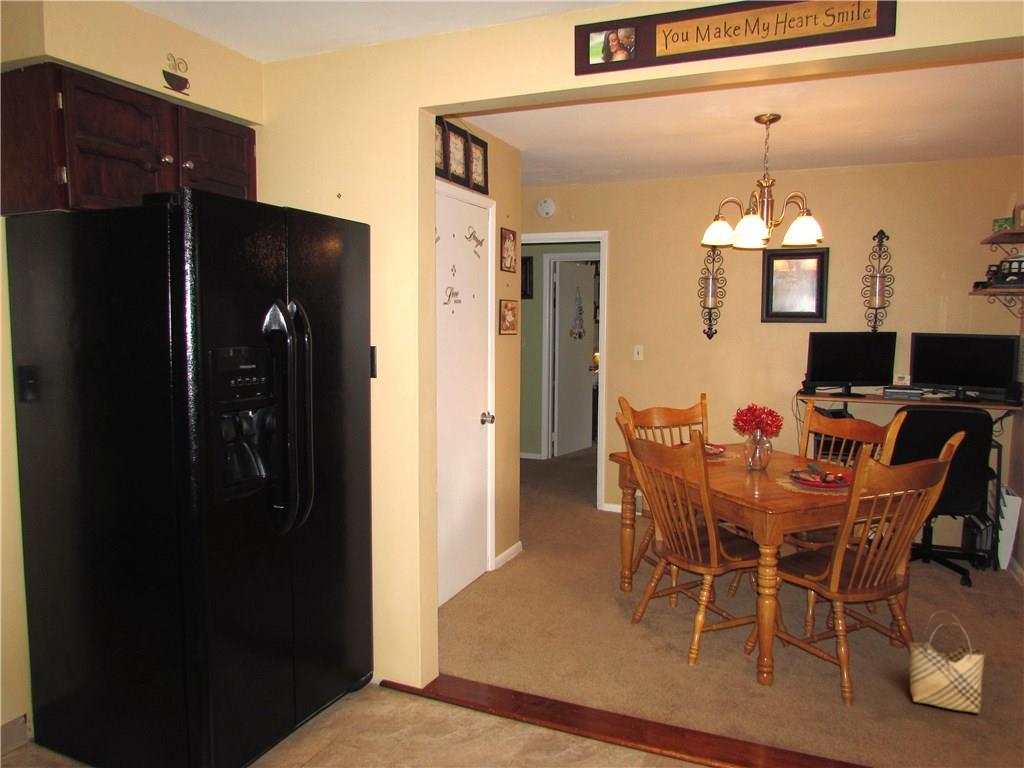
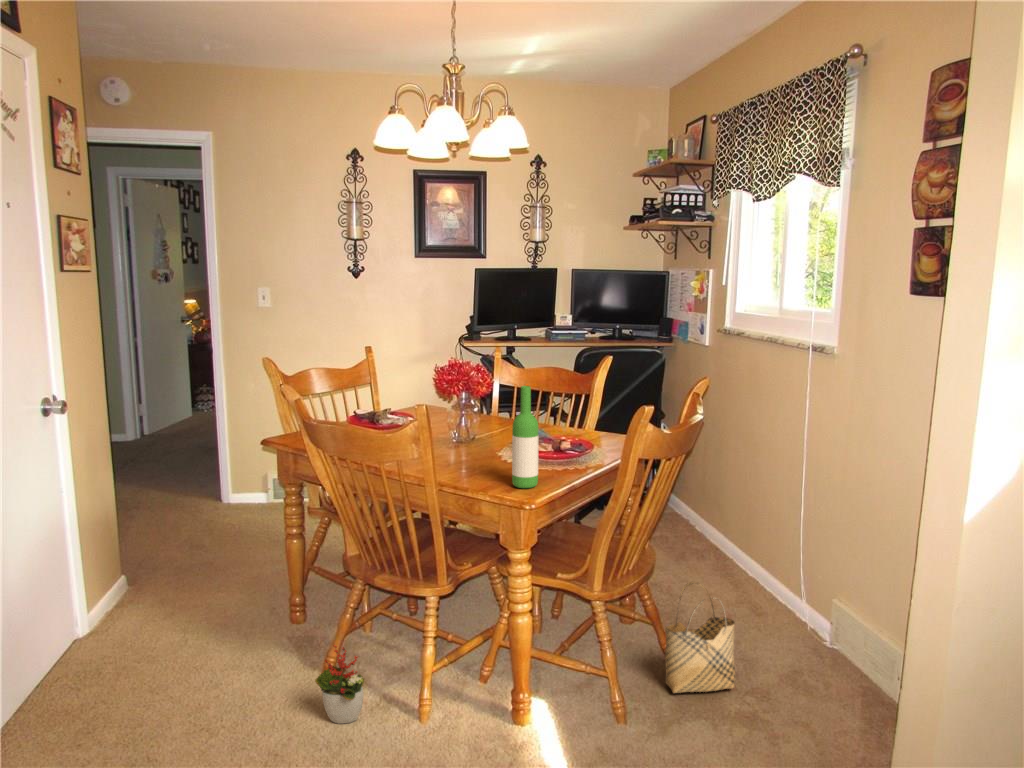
wine bottle: none [767,424,789,501] -> present [512,386,539,488]
decorative plant: none [620,596,653,653] -> present [315,645,365,724]

